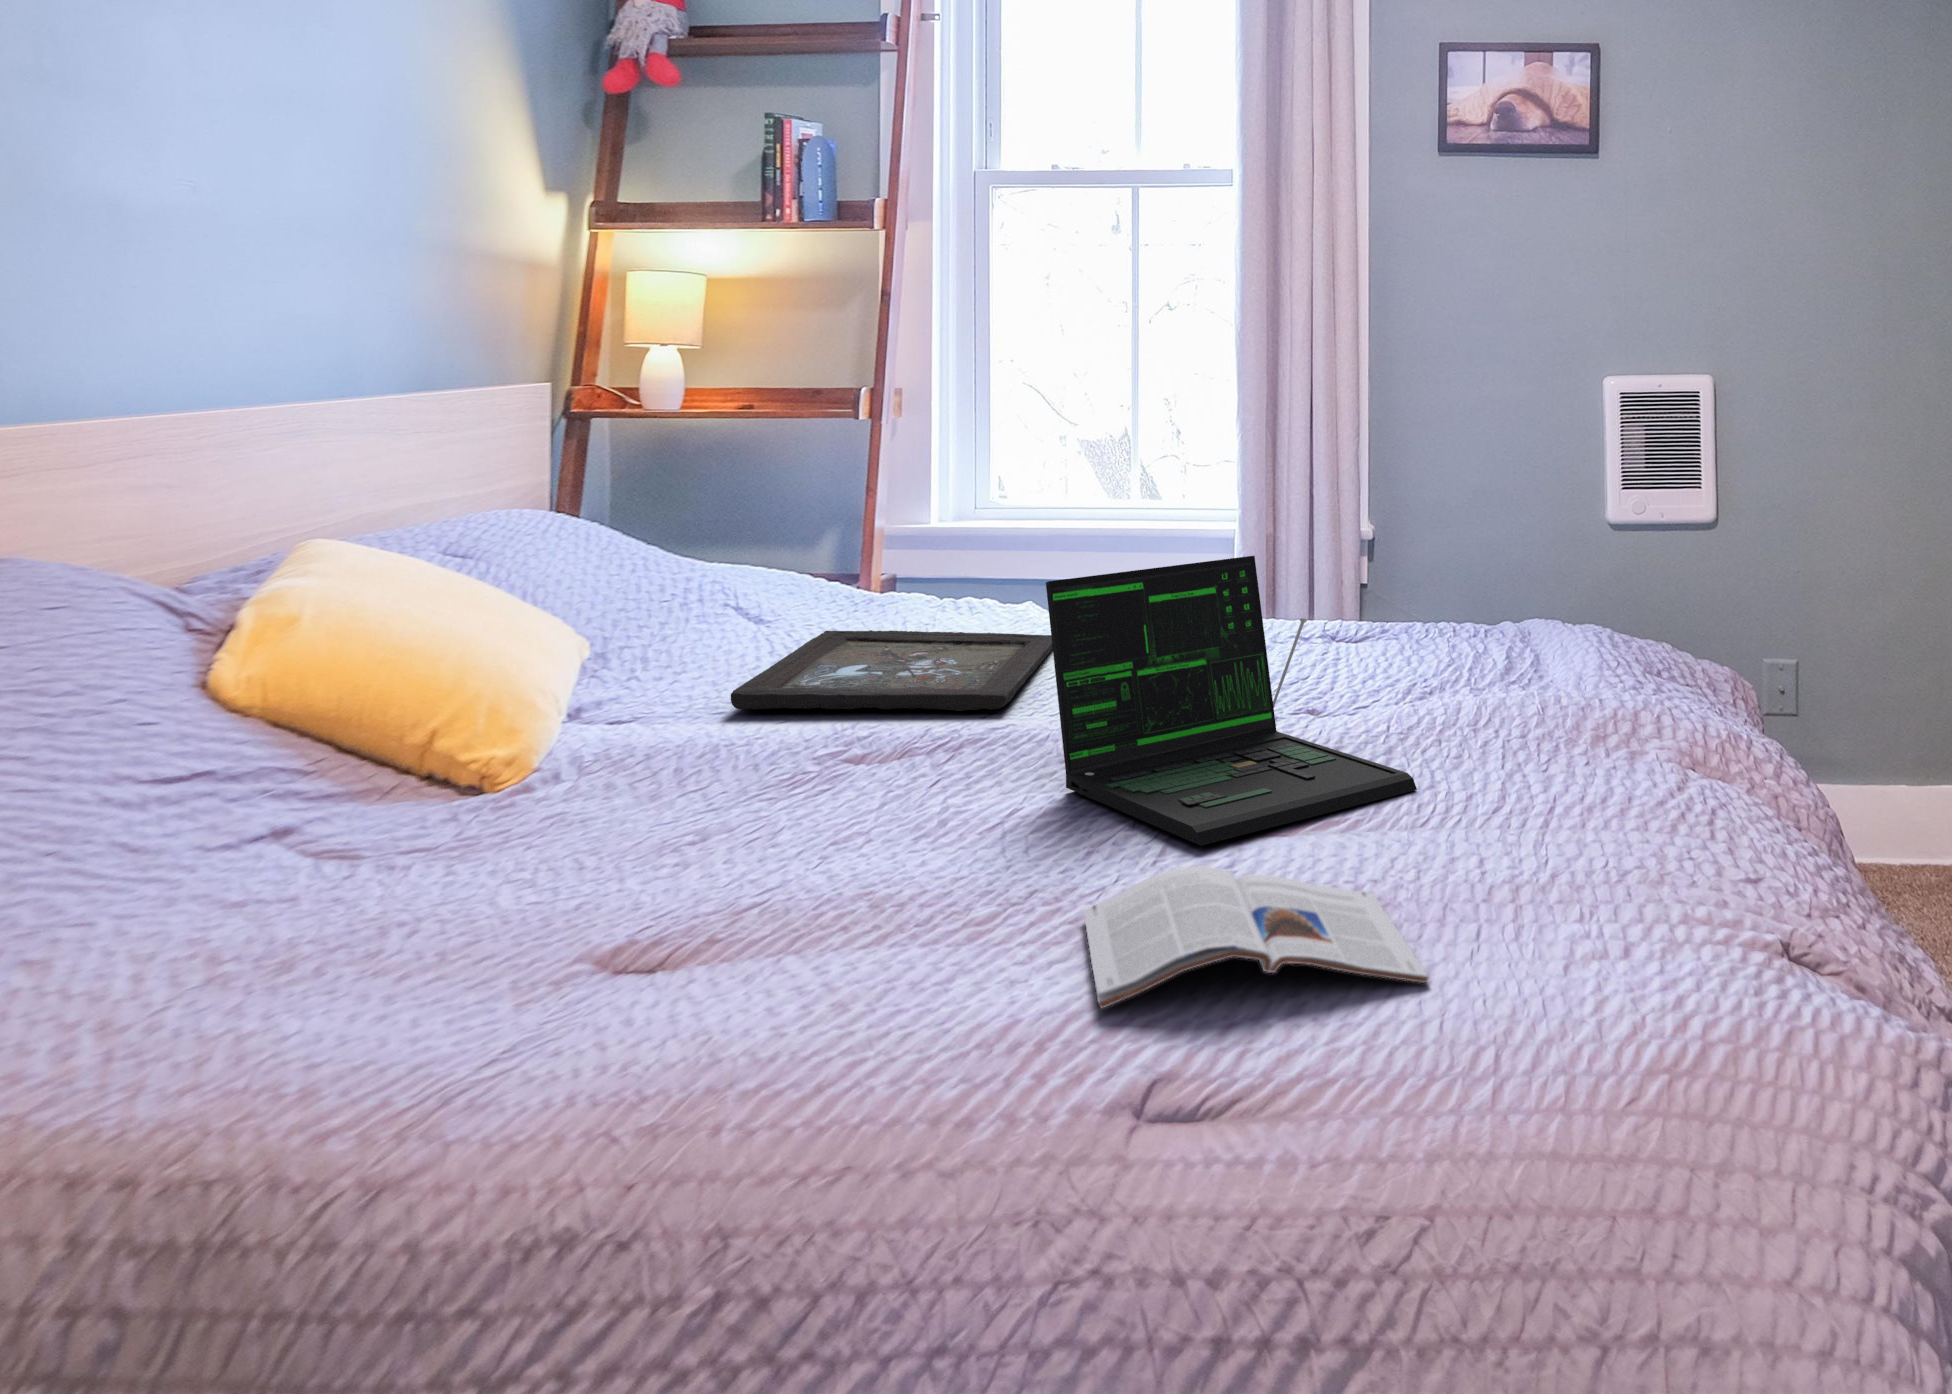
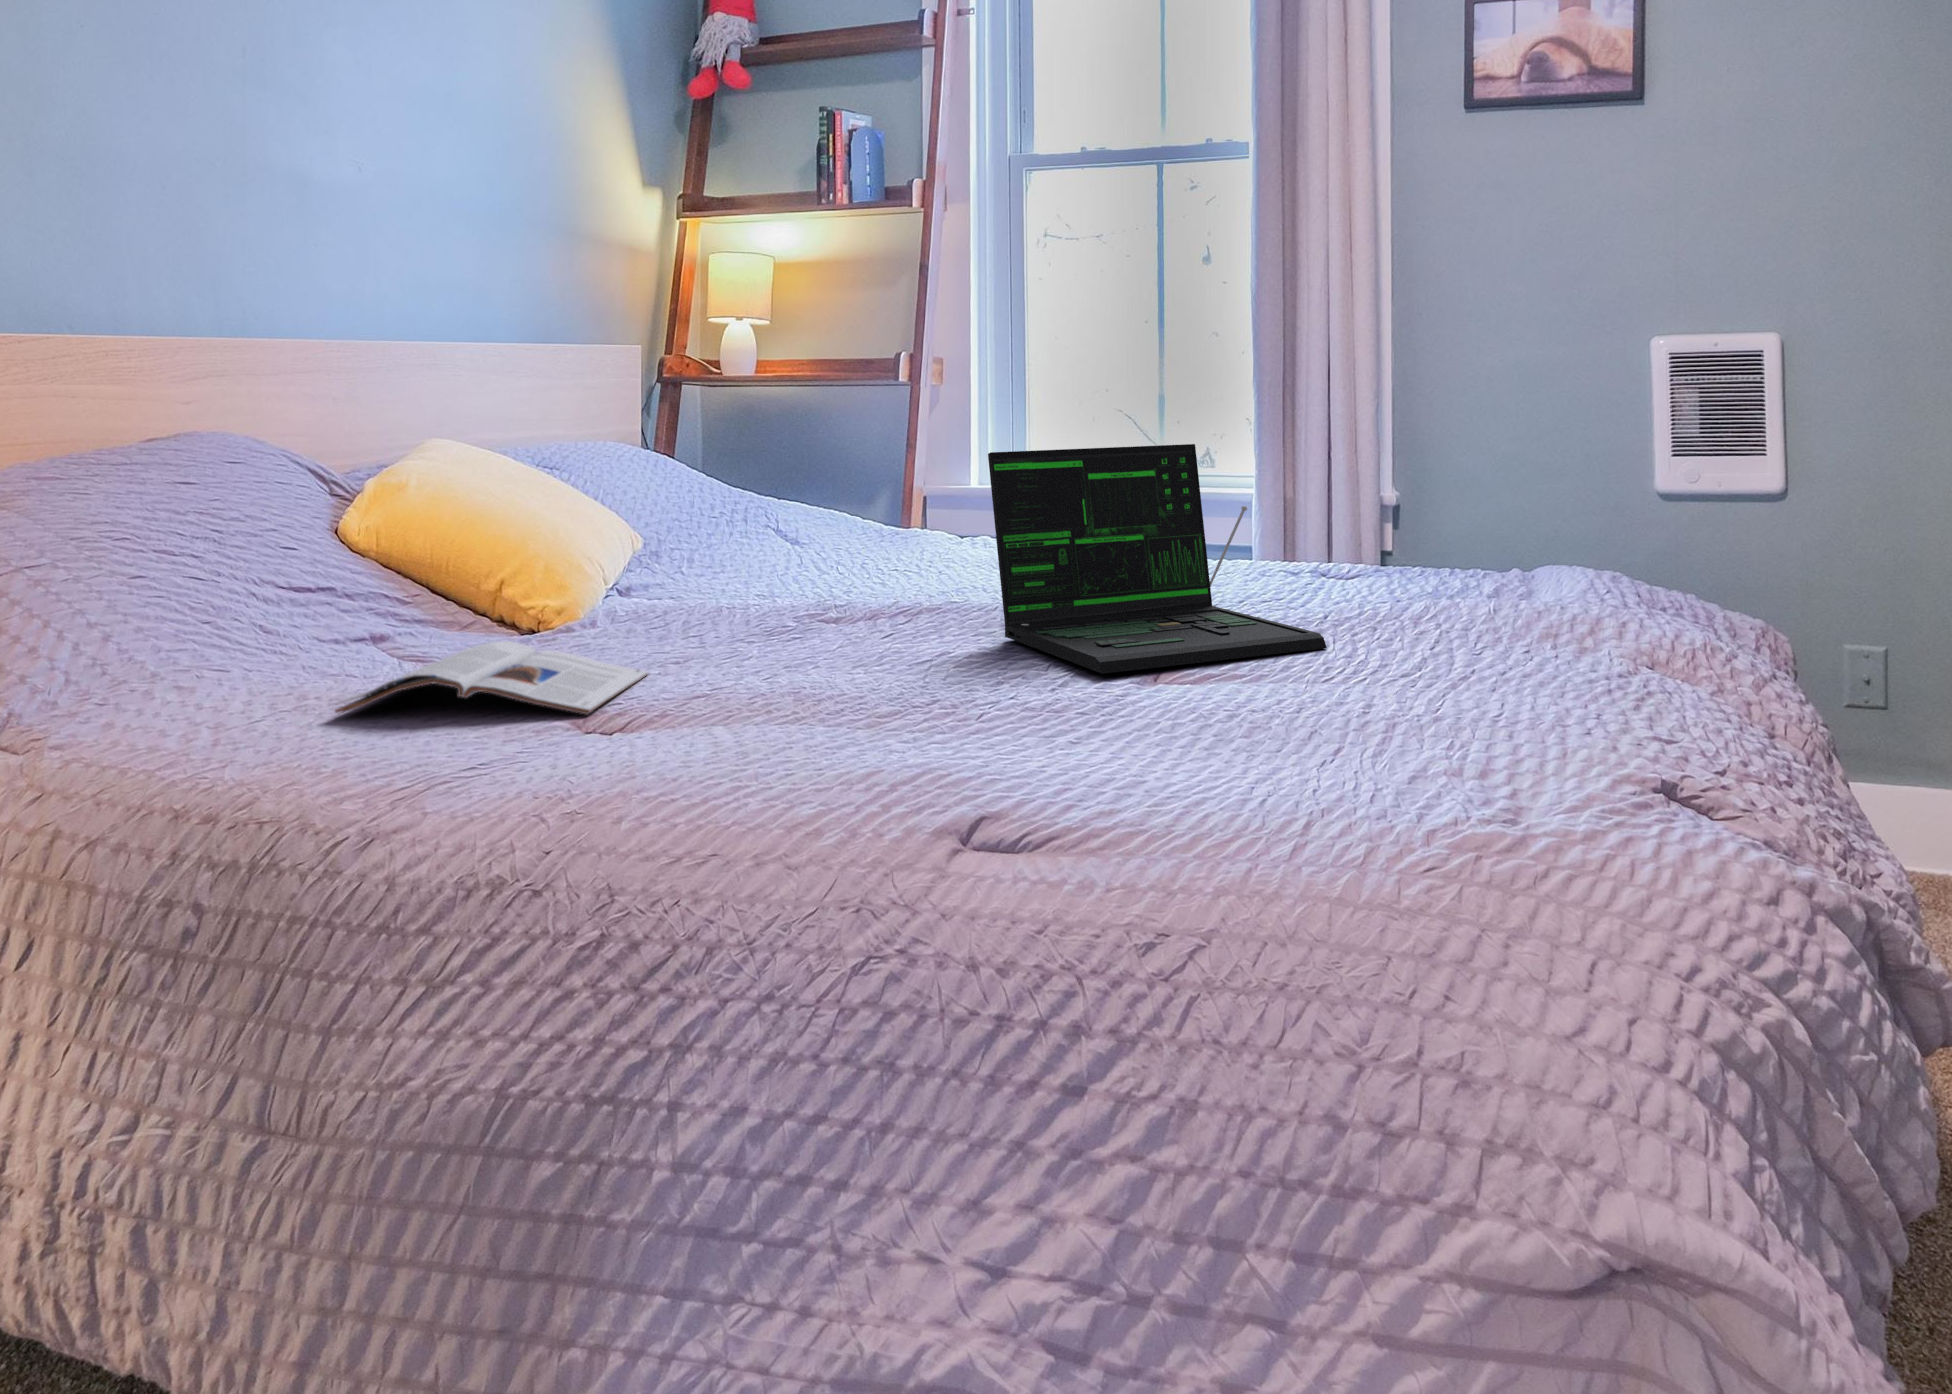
tray: present [731,630,1053,711] -> none [751,539,1052,591]
magazine: present [1084,865,1429,1008] -> present [335,641,648,714]

